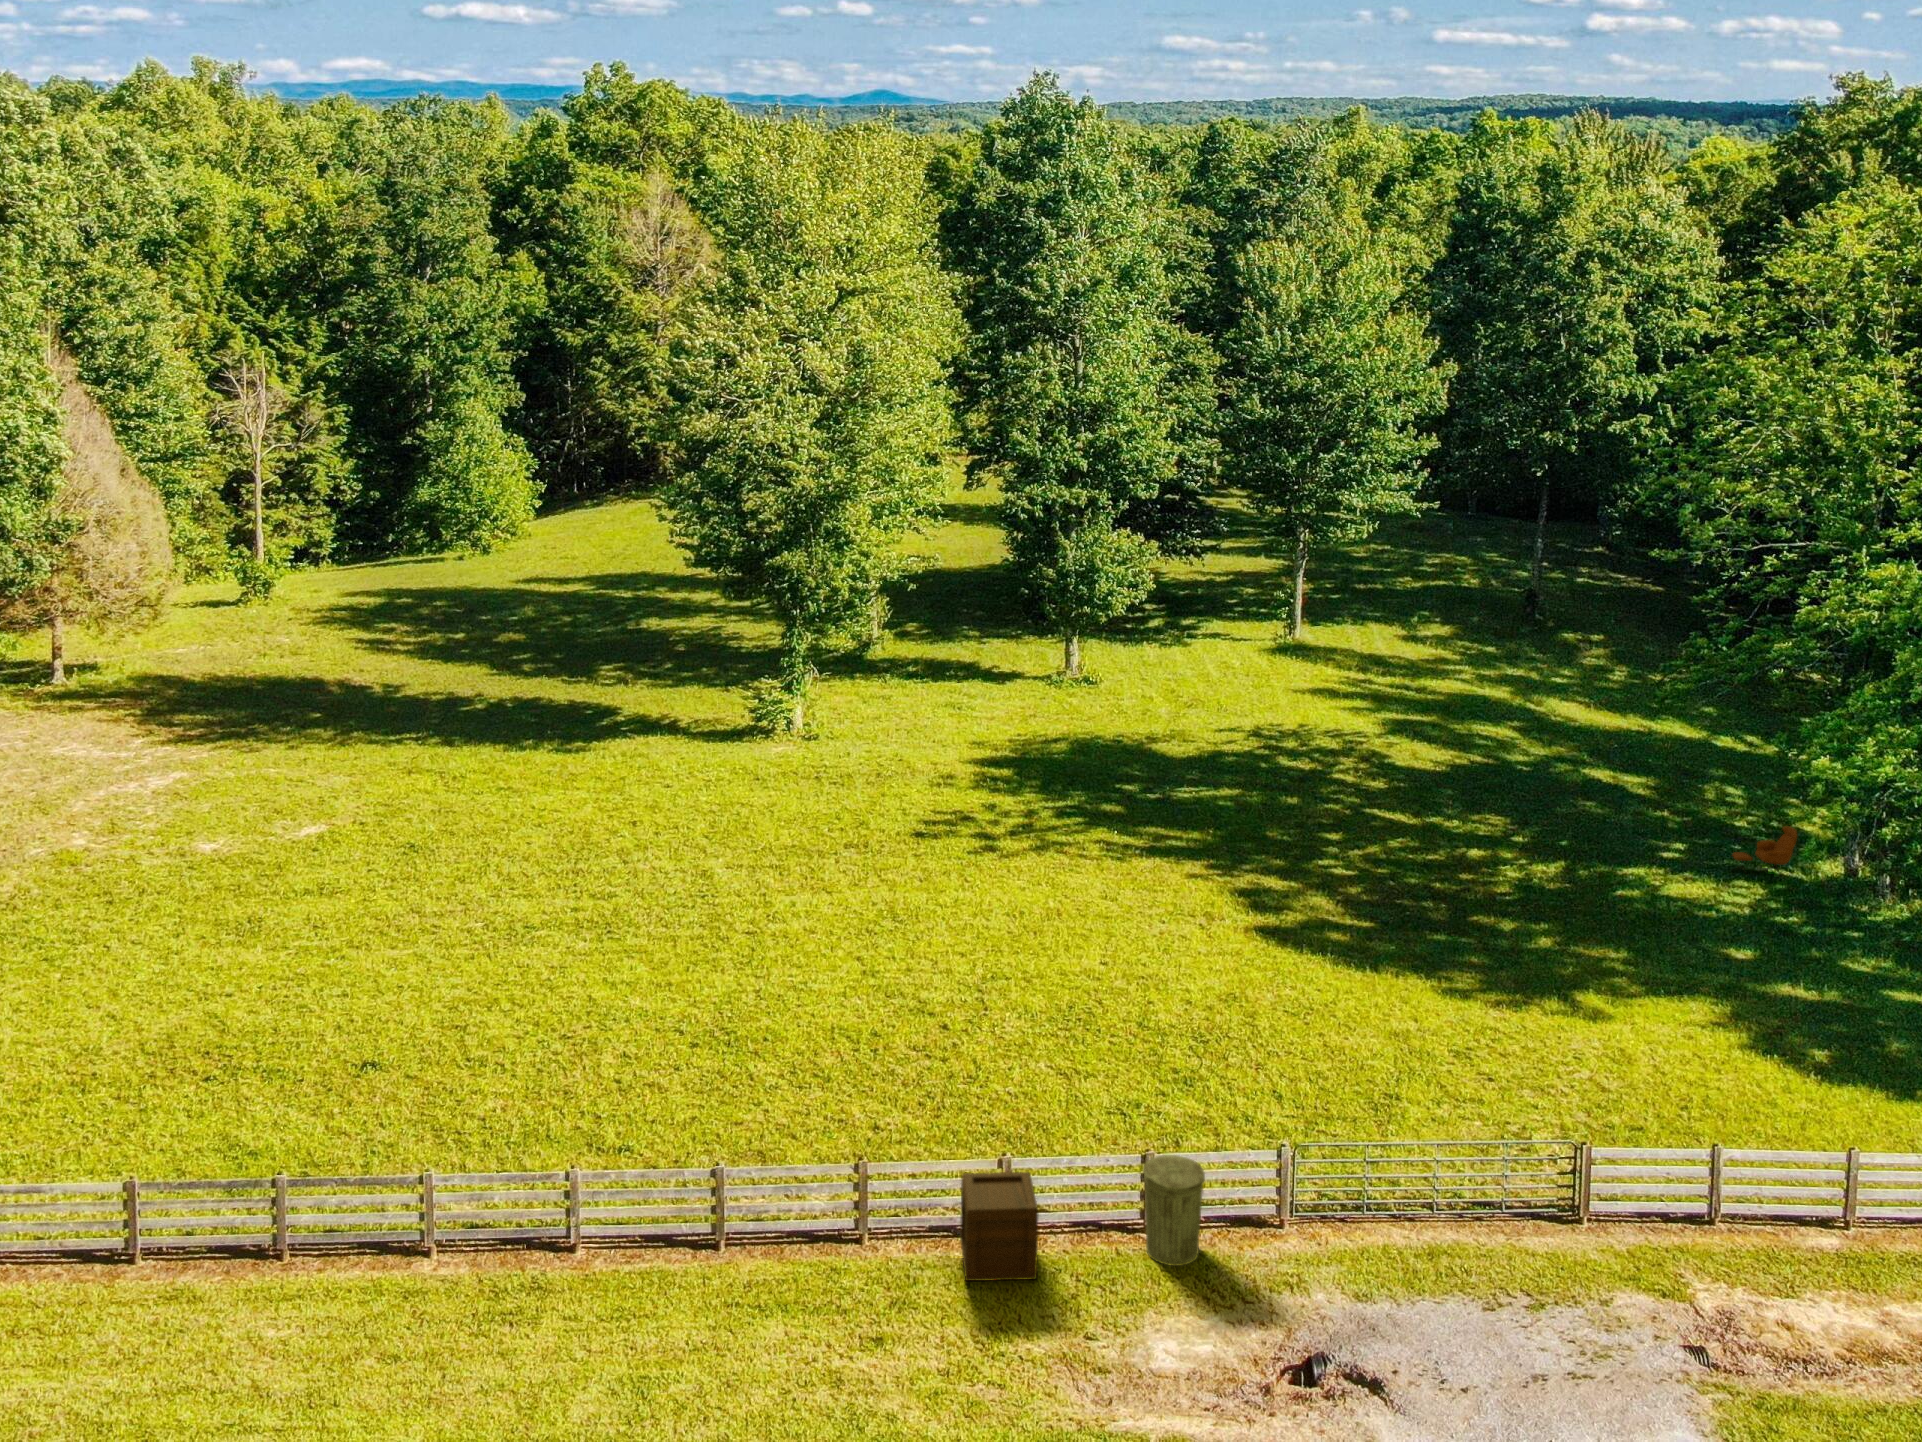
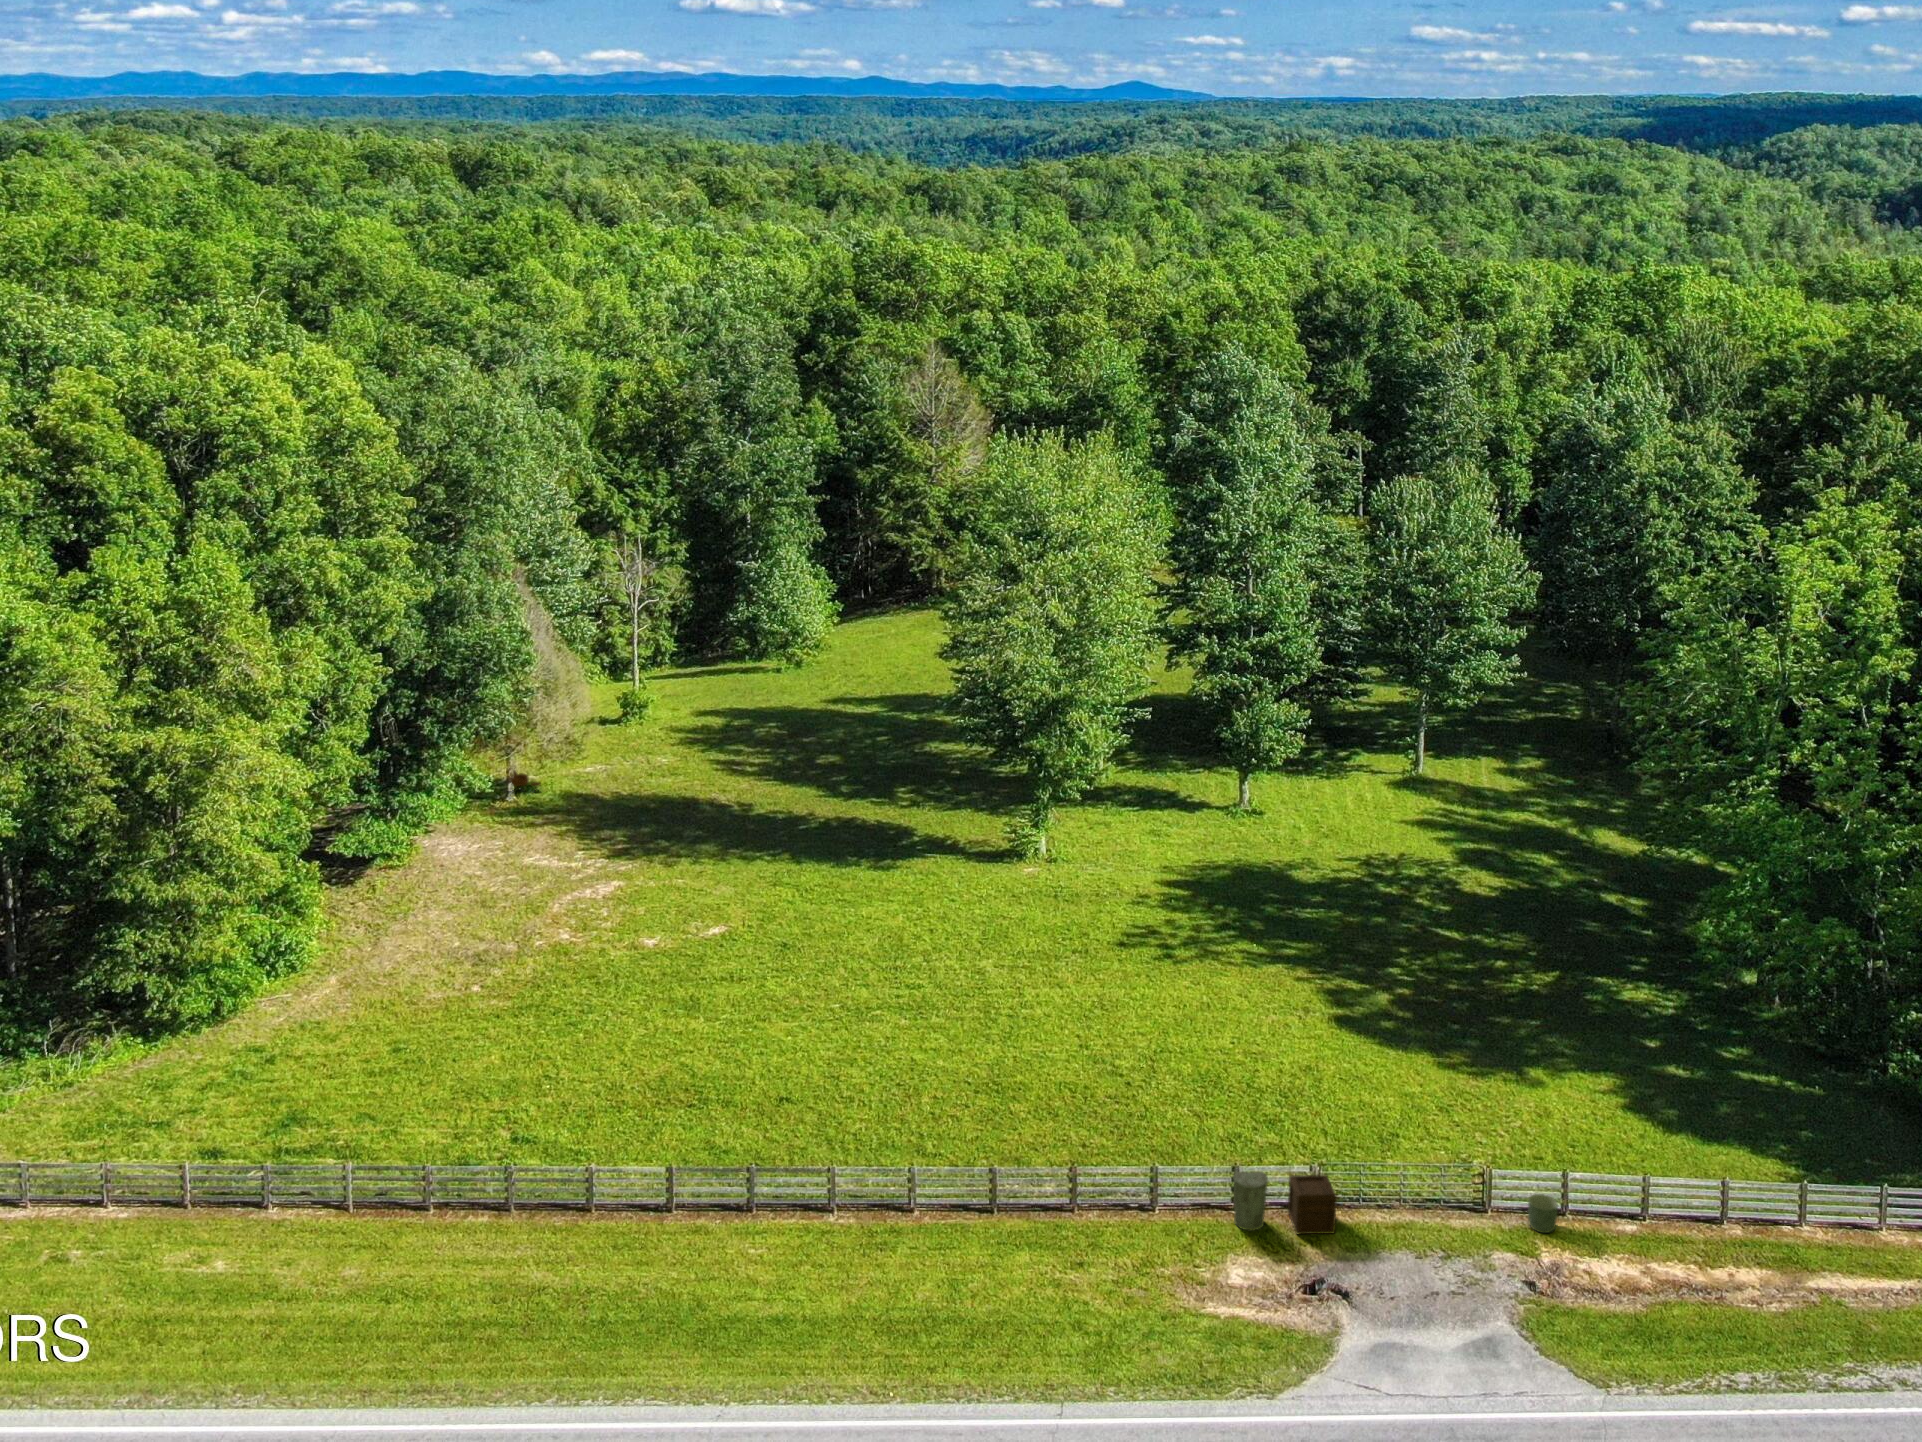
lounge chair: present [1733,826,1797,871] -> present [511,770,541,790]
wooden crate: present [960,1172,1039,1281] -> present [1288,1175,1337,1234]
planter: none [1654,1186,1708,1255] -> present [1528,1194,1558,1233]

